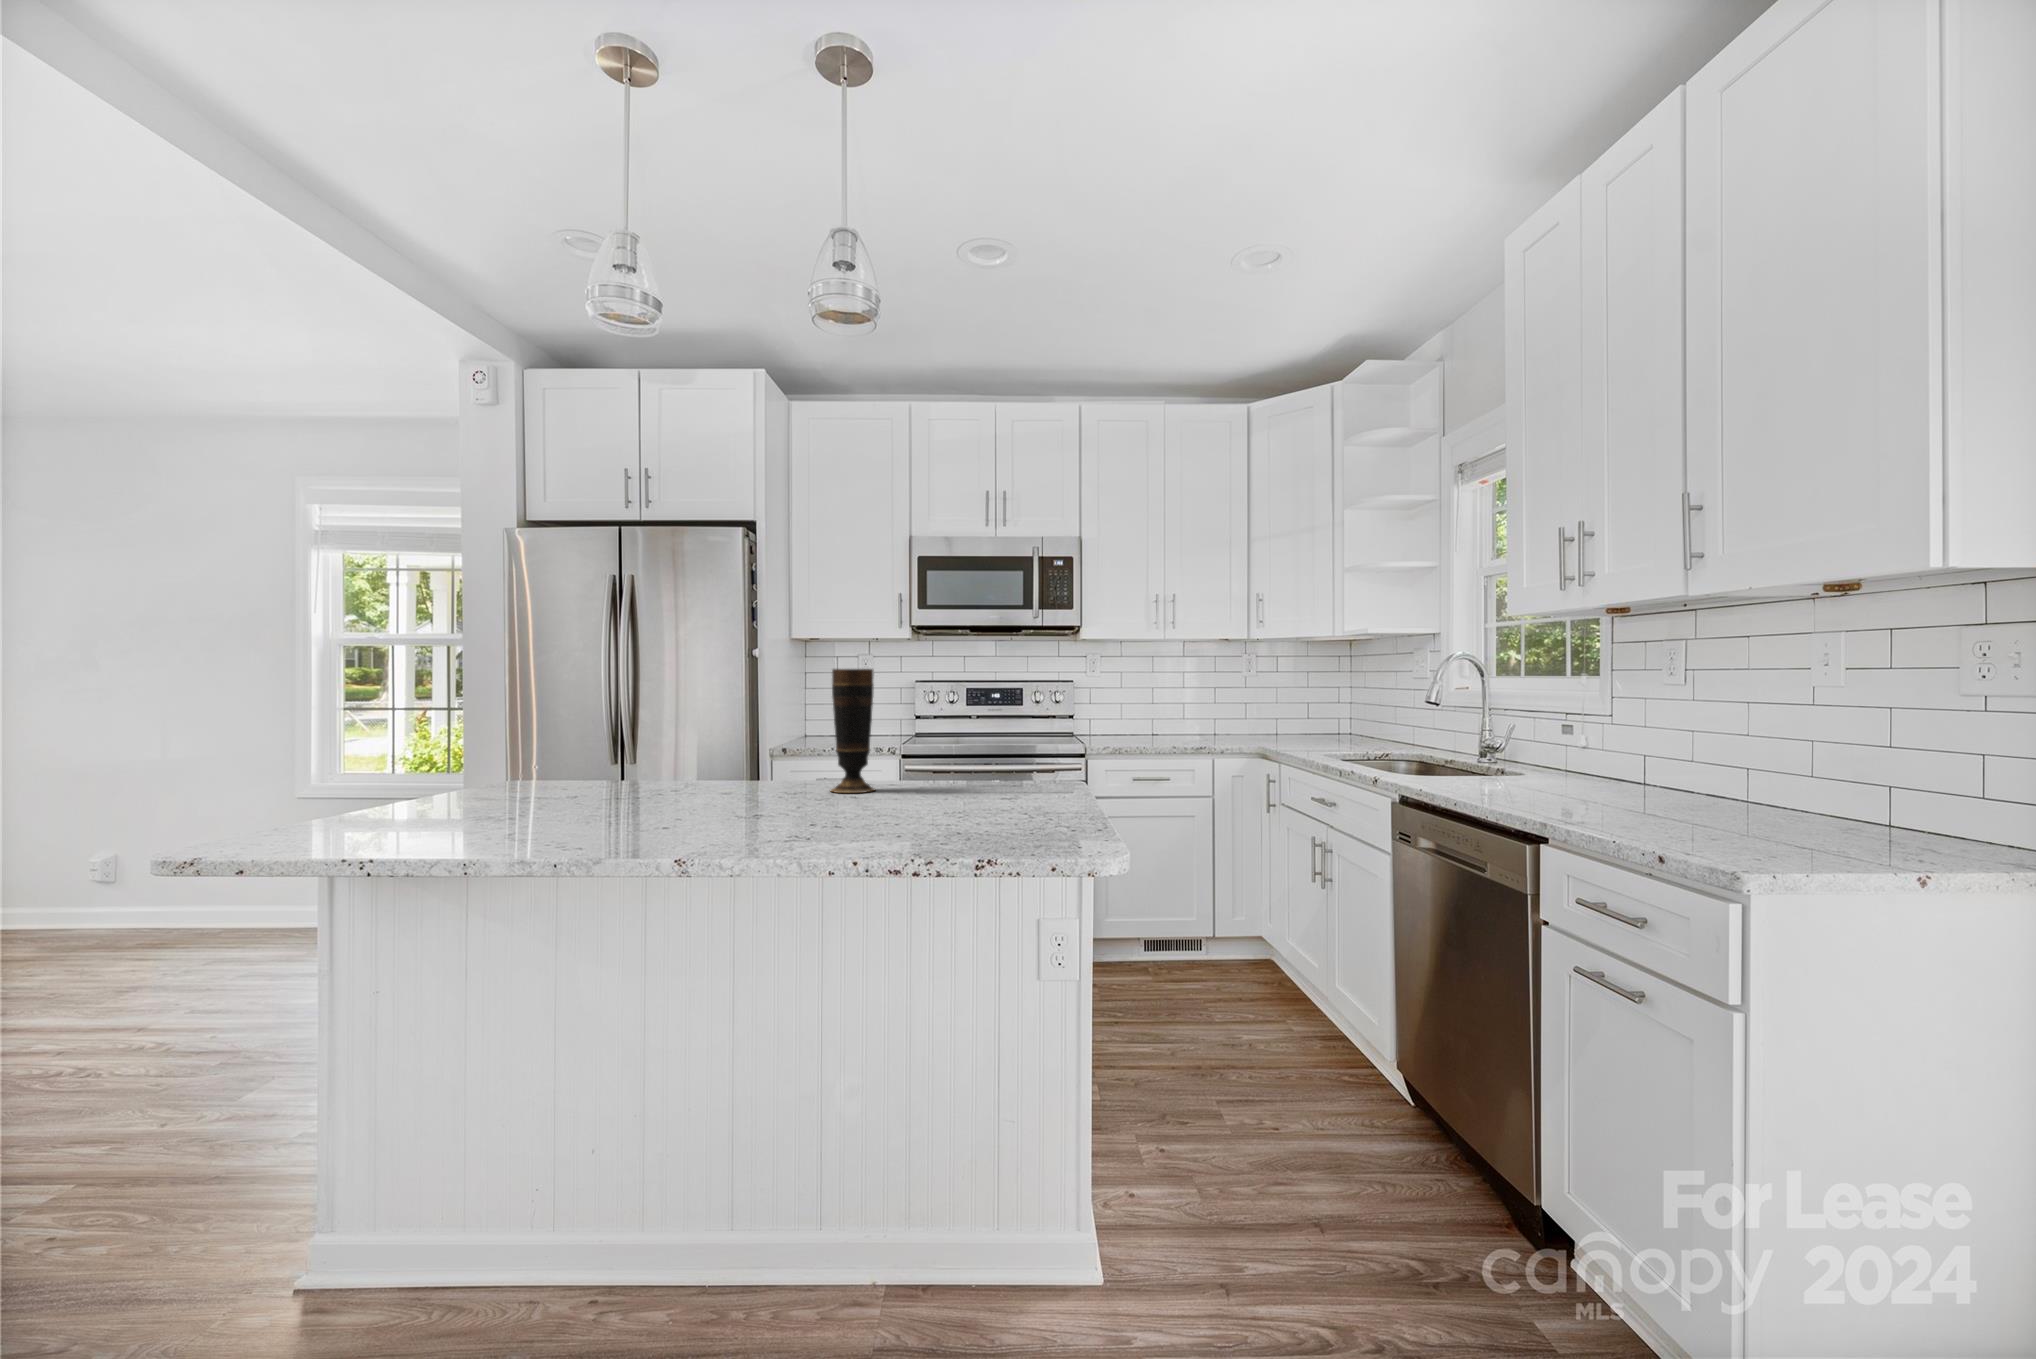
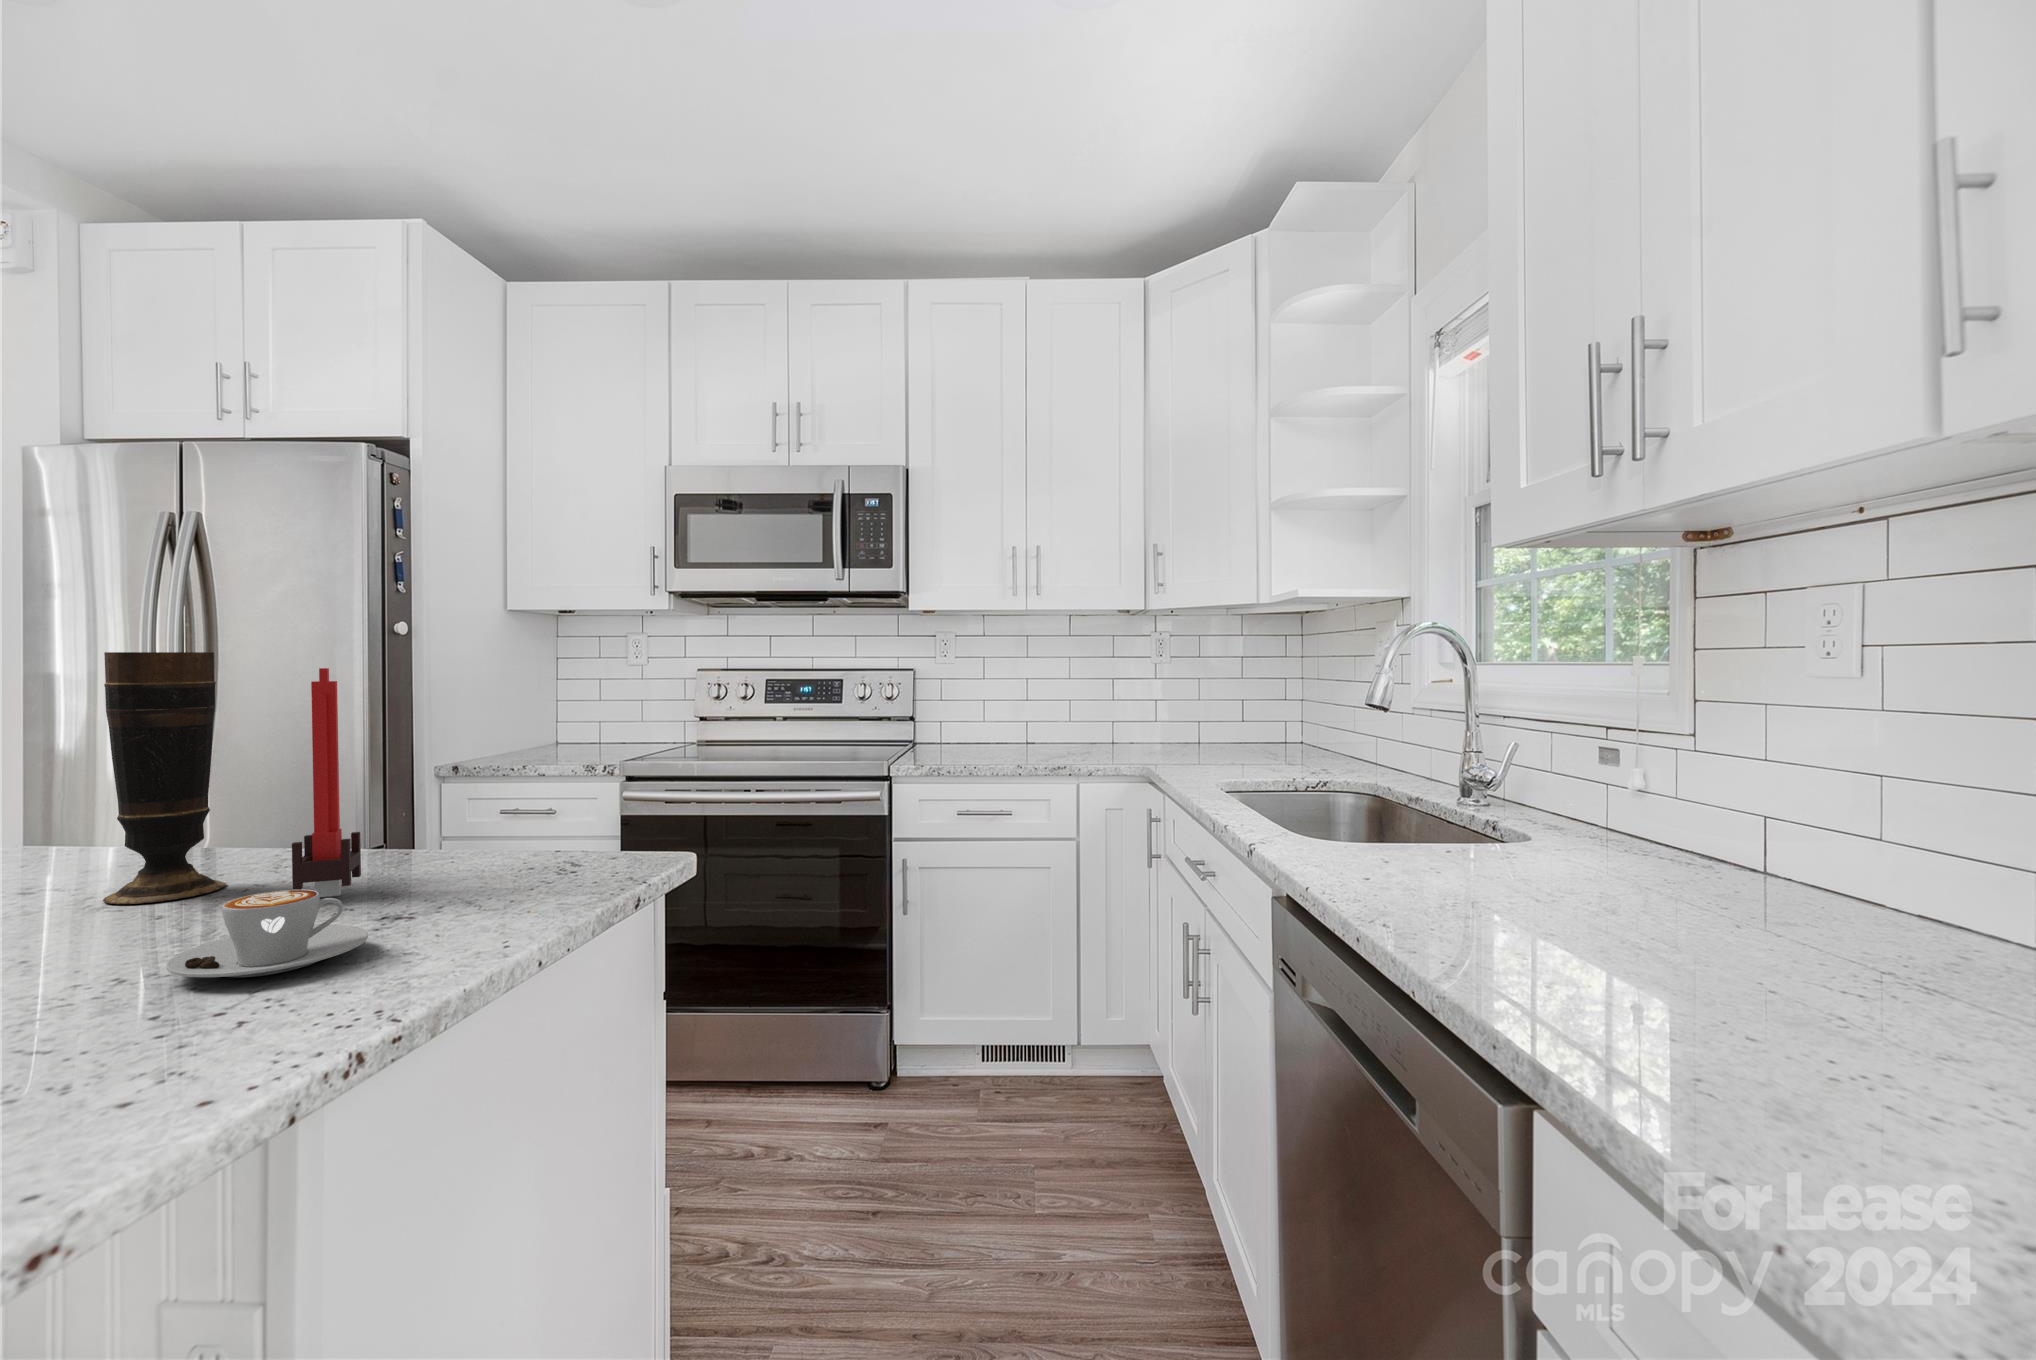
candle: none [926,677,956,791] -> present [292,668,361,897]
coffee cup: none [961,775,1029,808] -> present [167,889,368,977]

